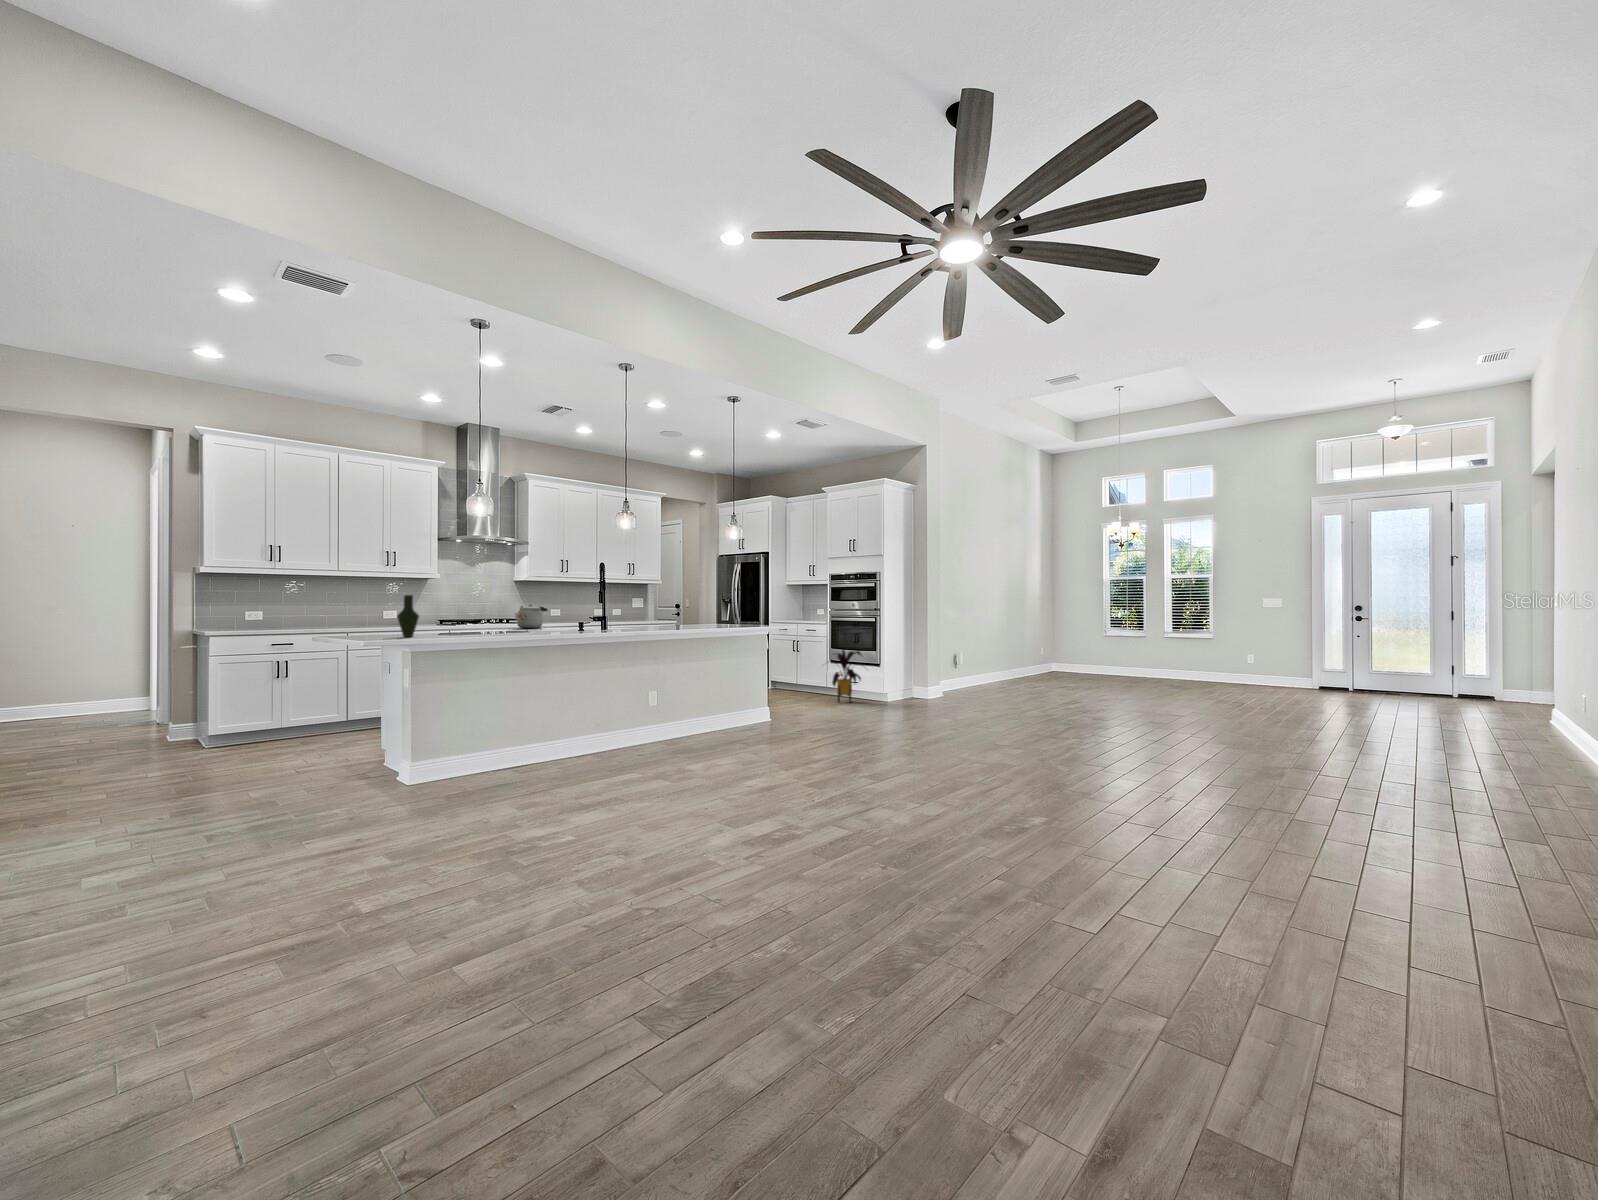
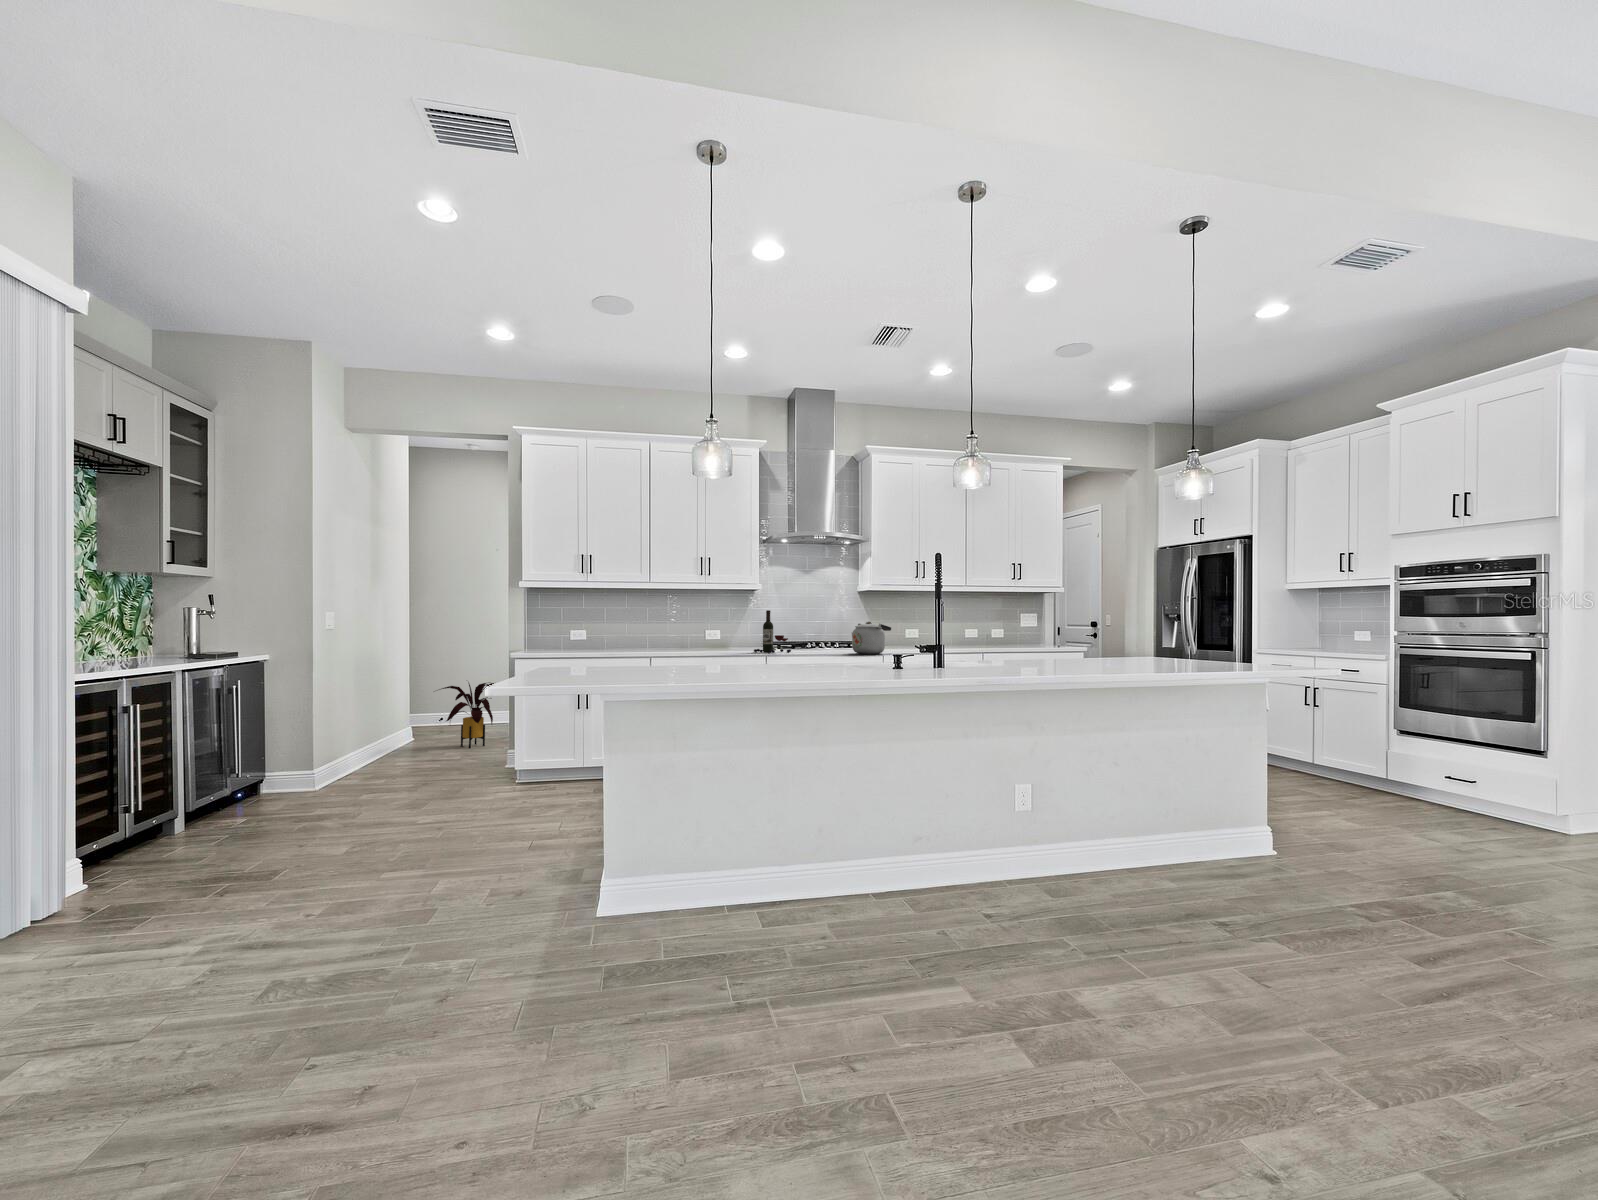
vase: present [397,595,419,637] -> none [673,608,700,665]
wine bottle: none [429,596,464,630] -> present [754,610,791,653]
house plant: present [830,650,861,701] -> present [439,682,494,748]

